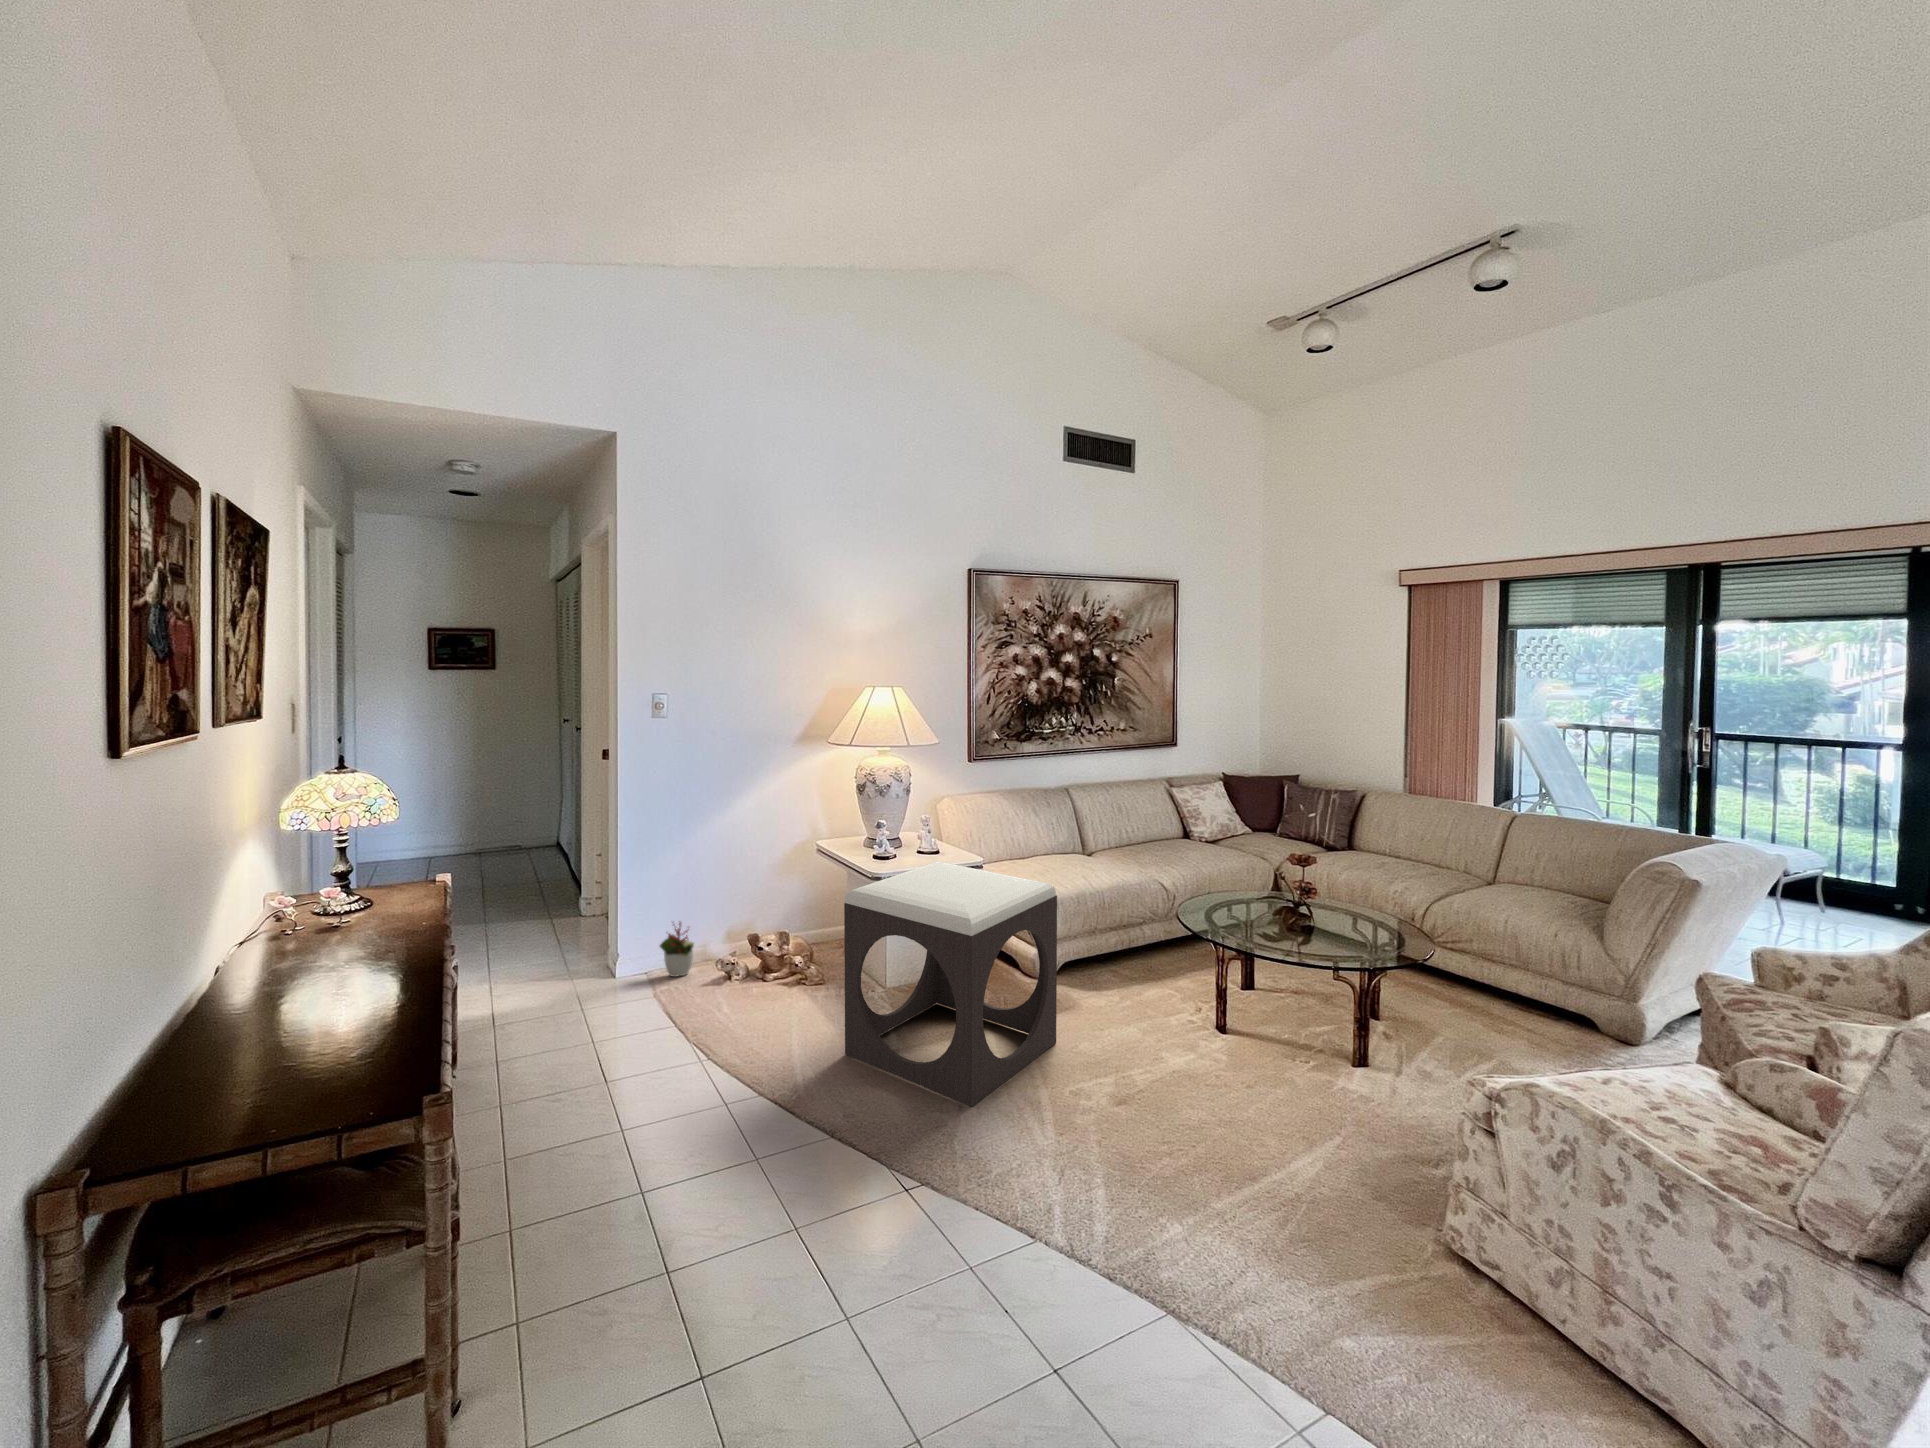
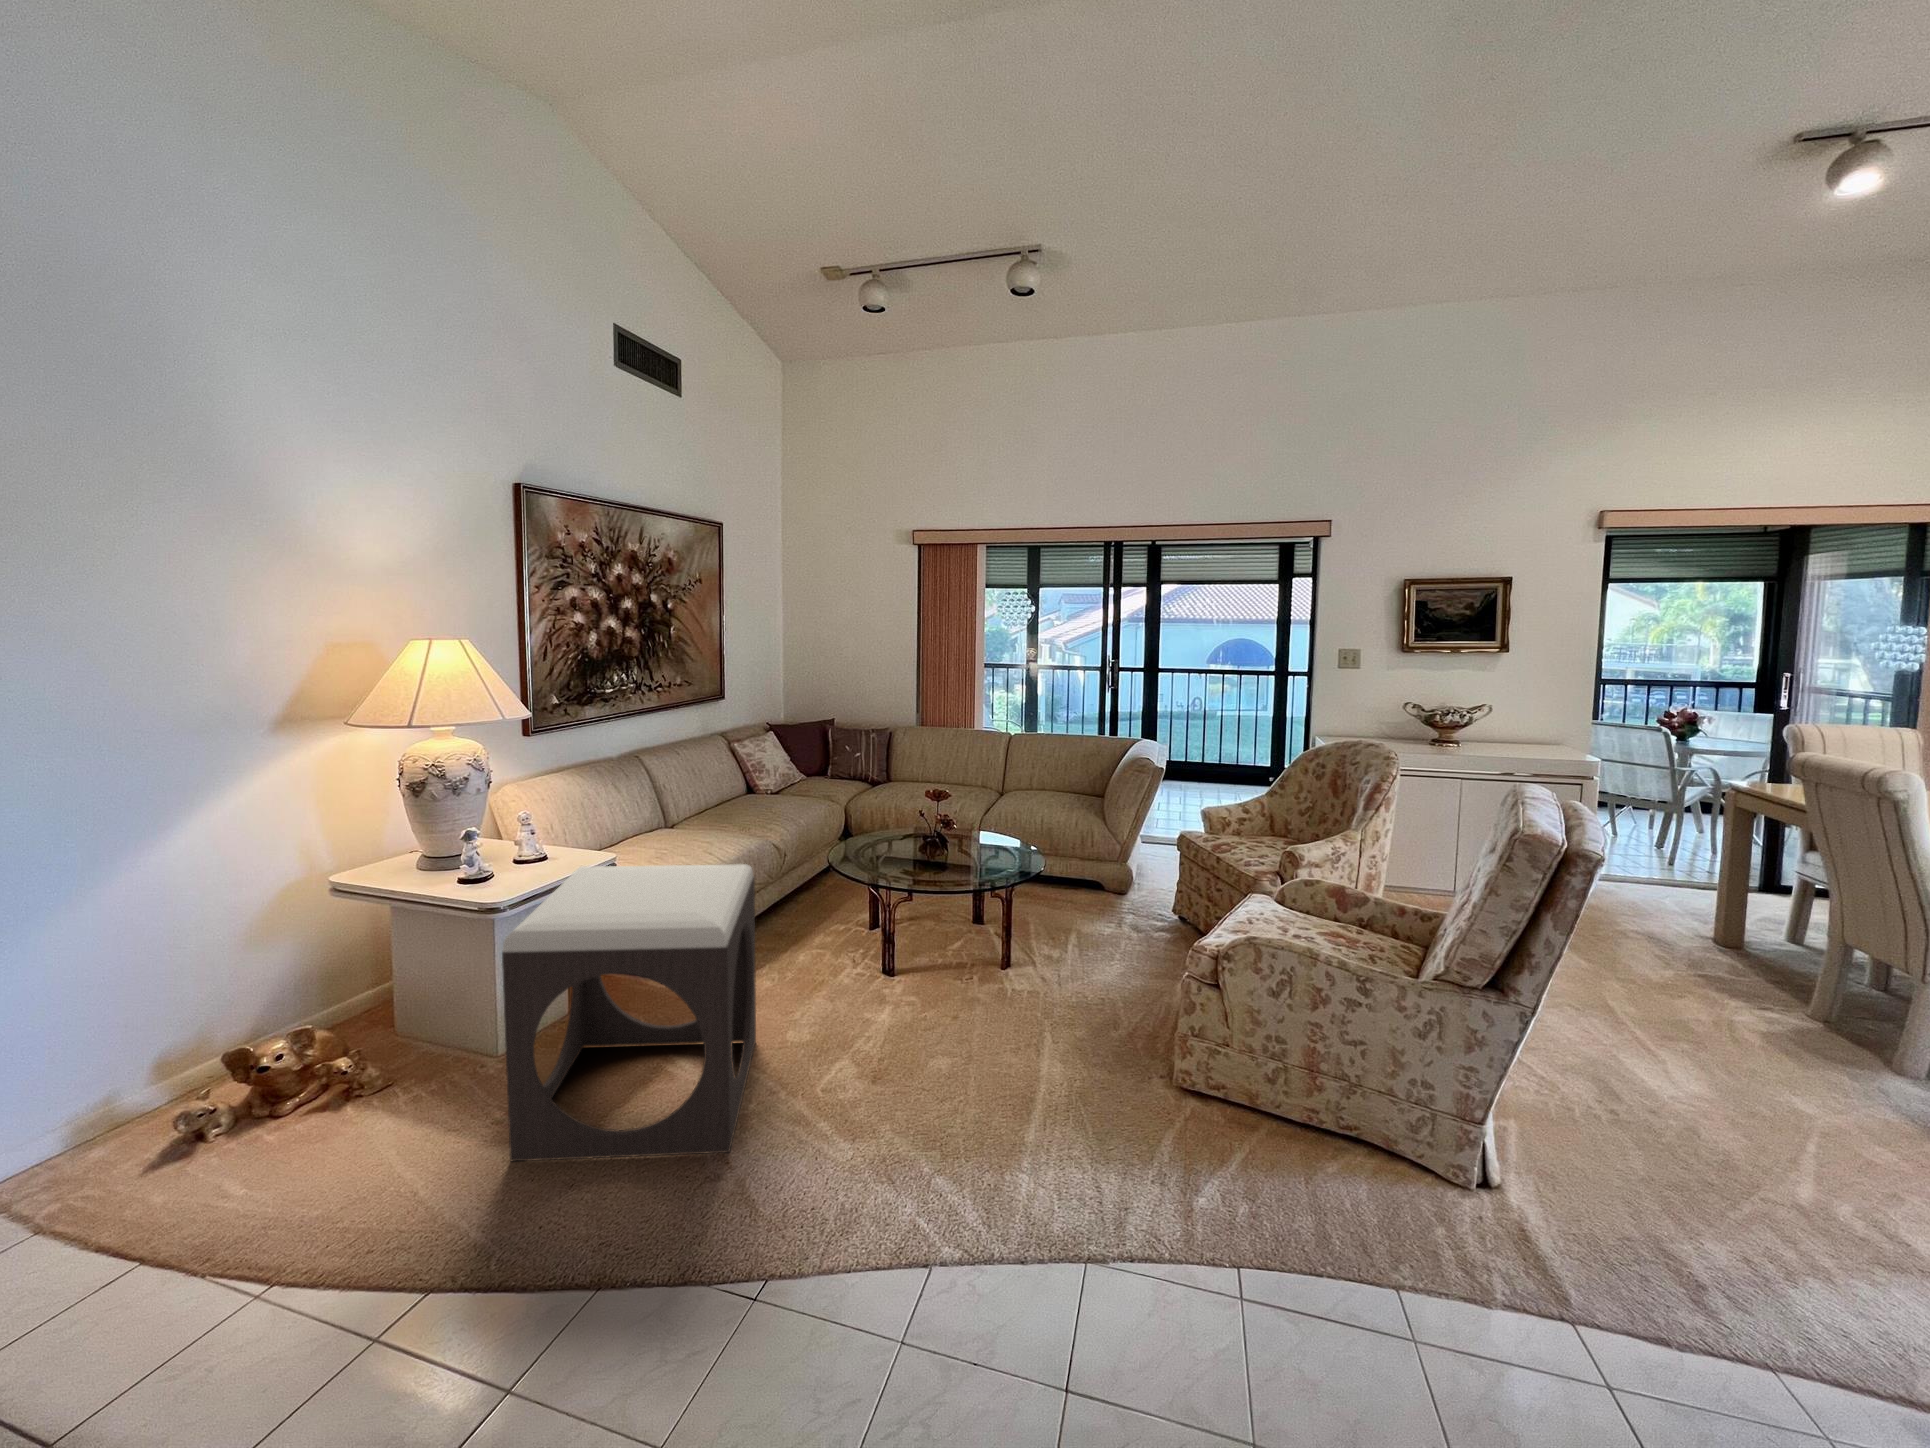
decorative plant: present [660,922,694,977] -> none [29,1066,113,1170]

